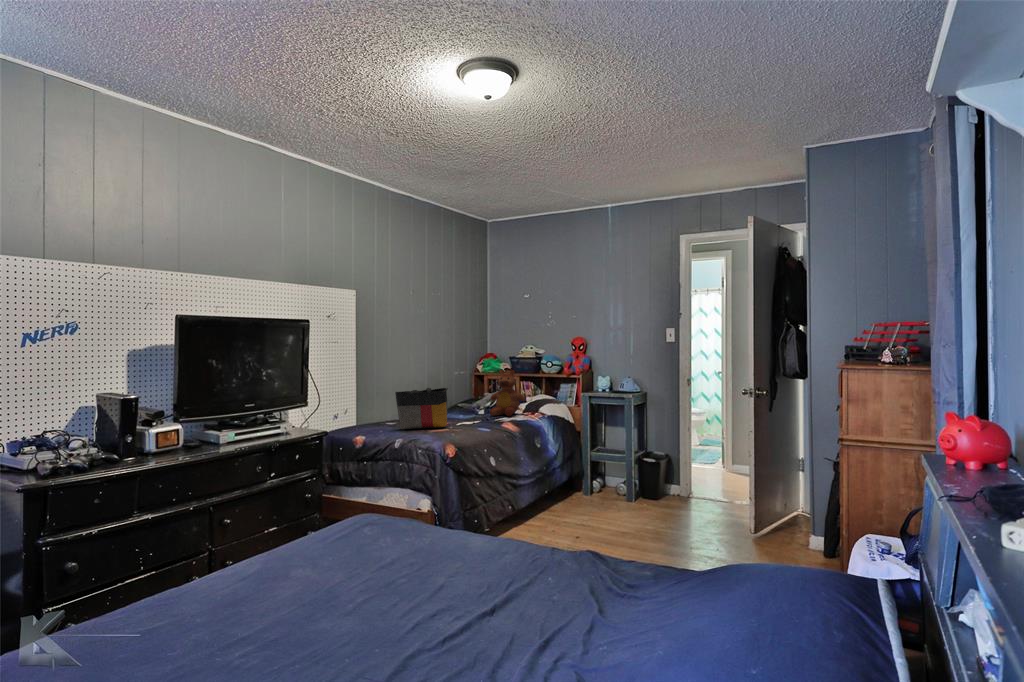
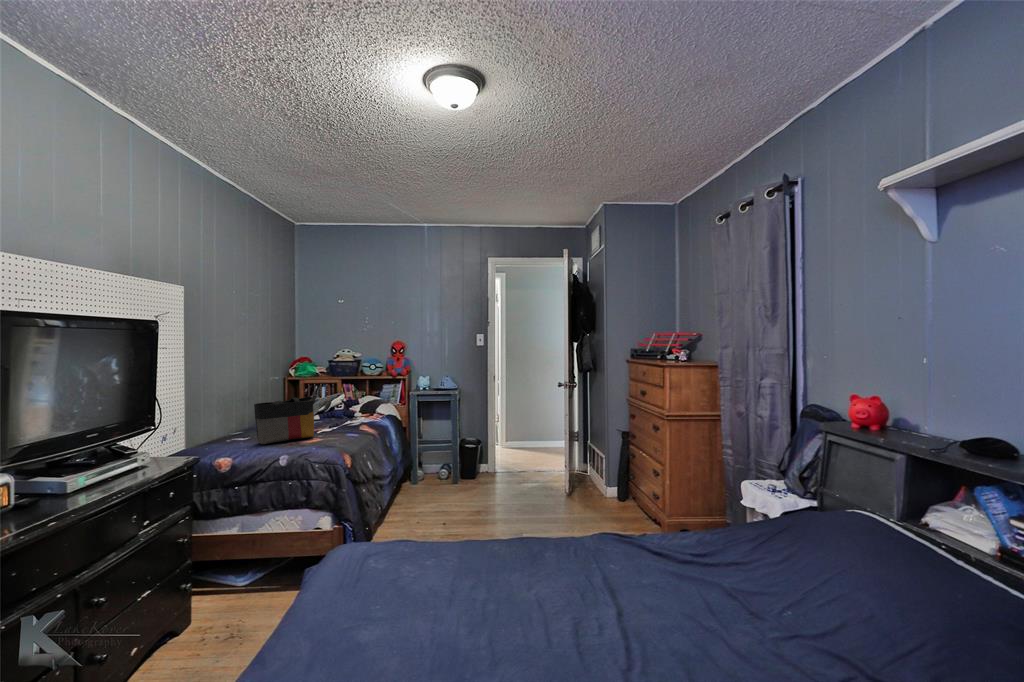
teddy bear: present [490,370,525,416] -> none [330,375,367,420]

